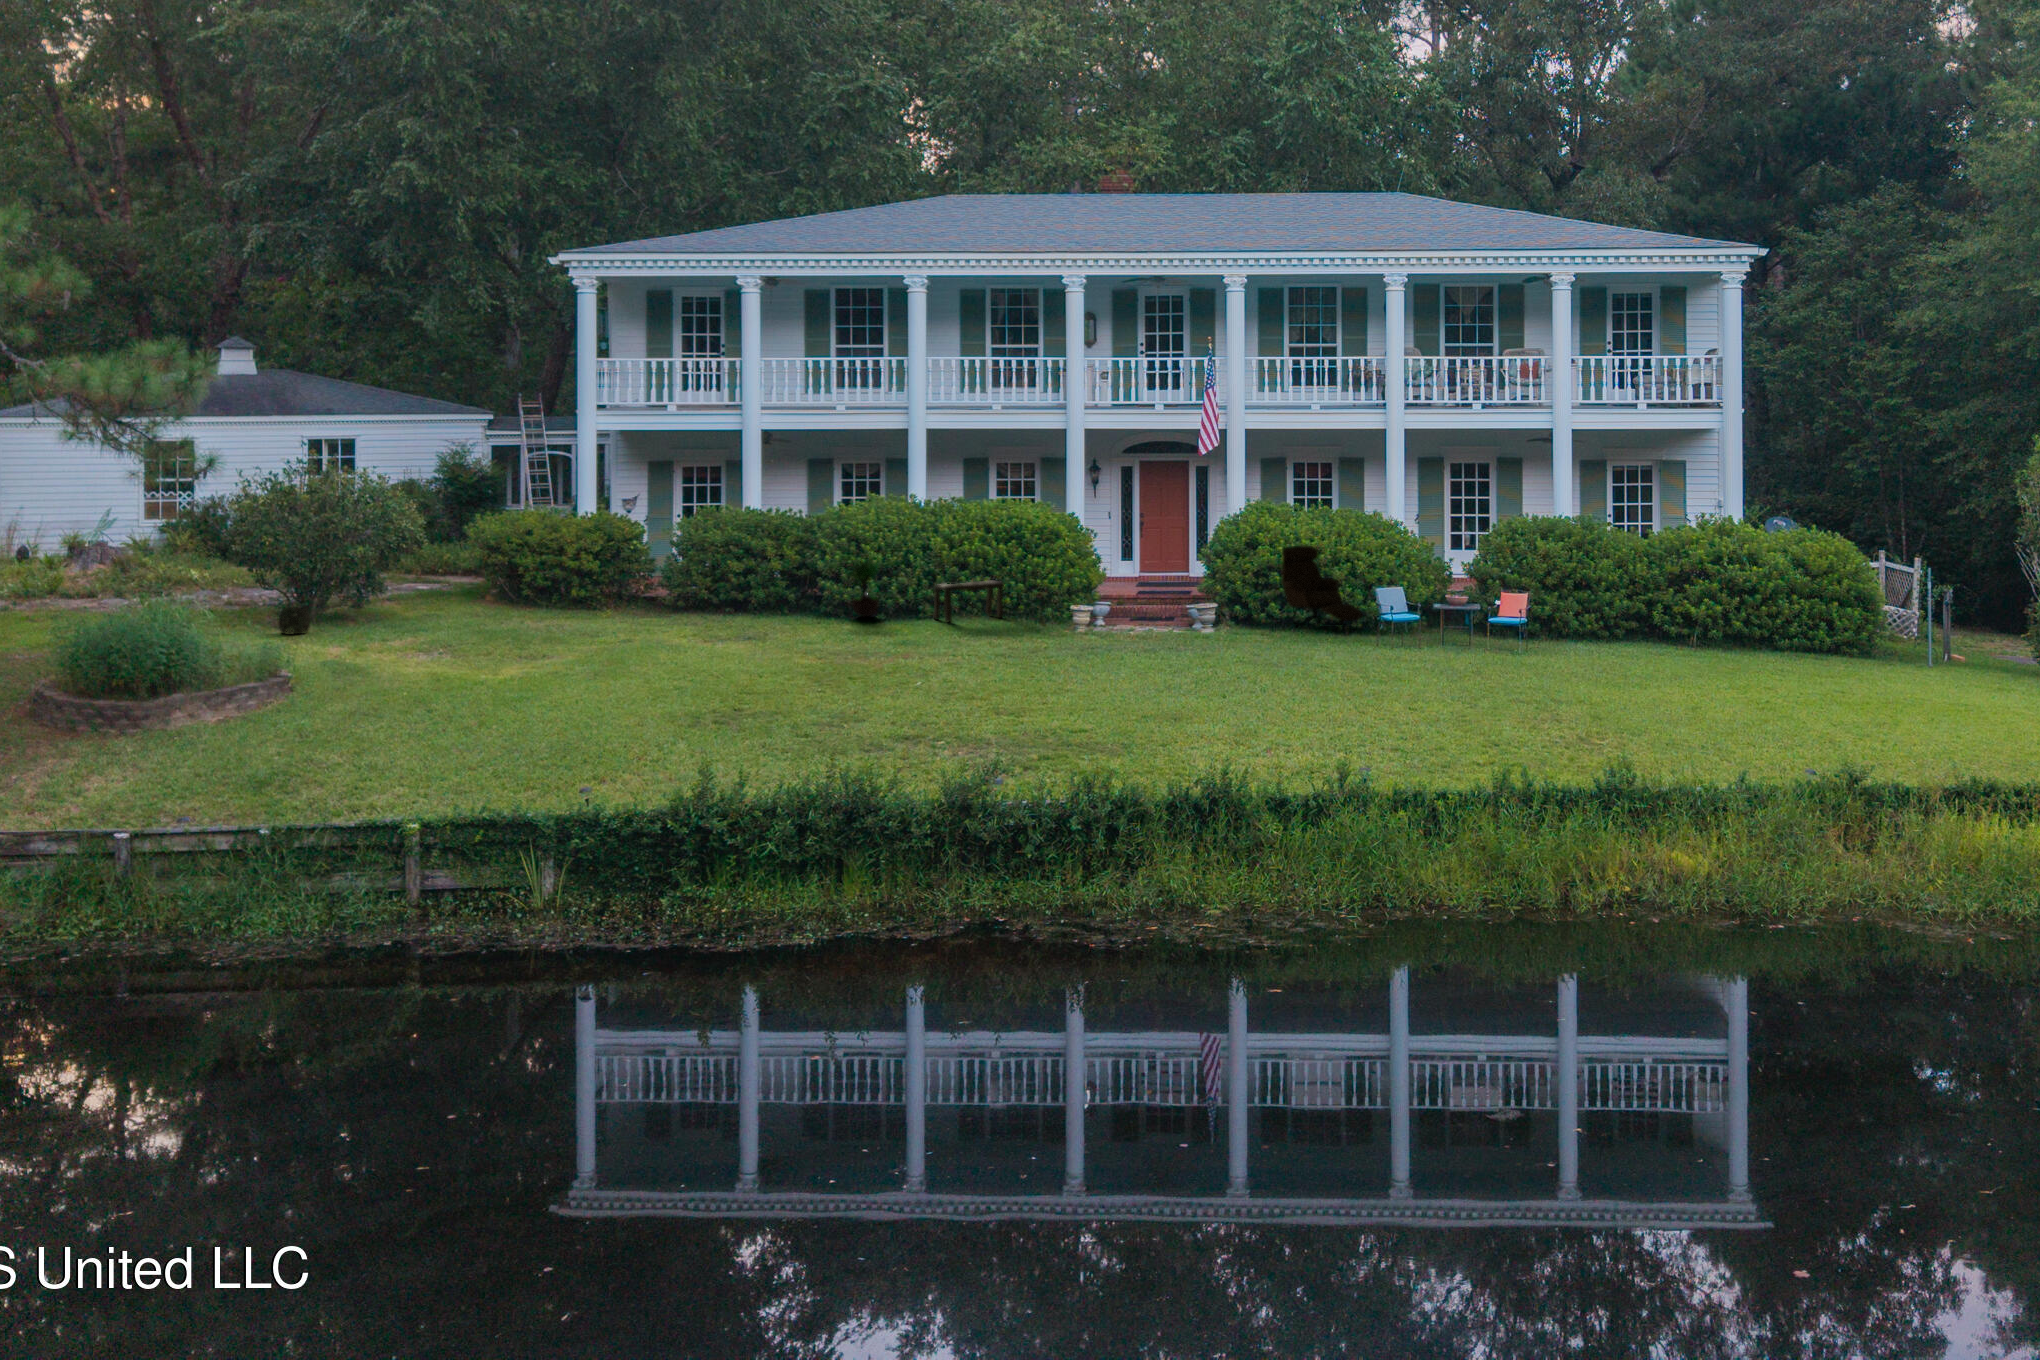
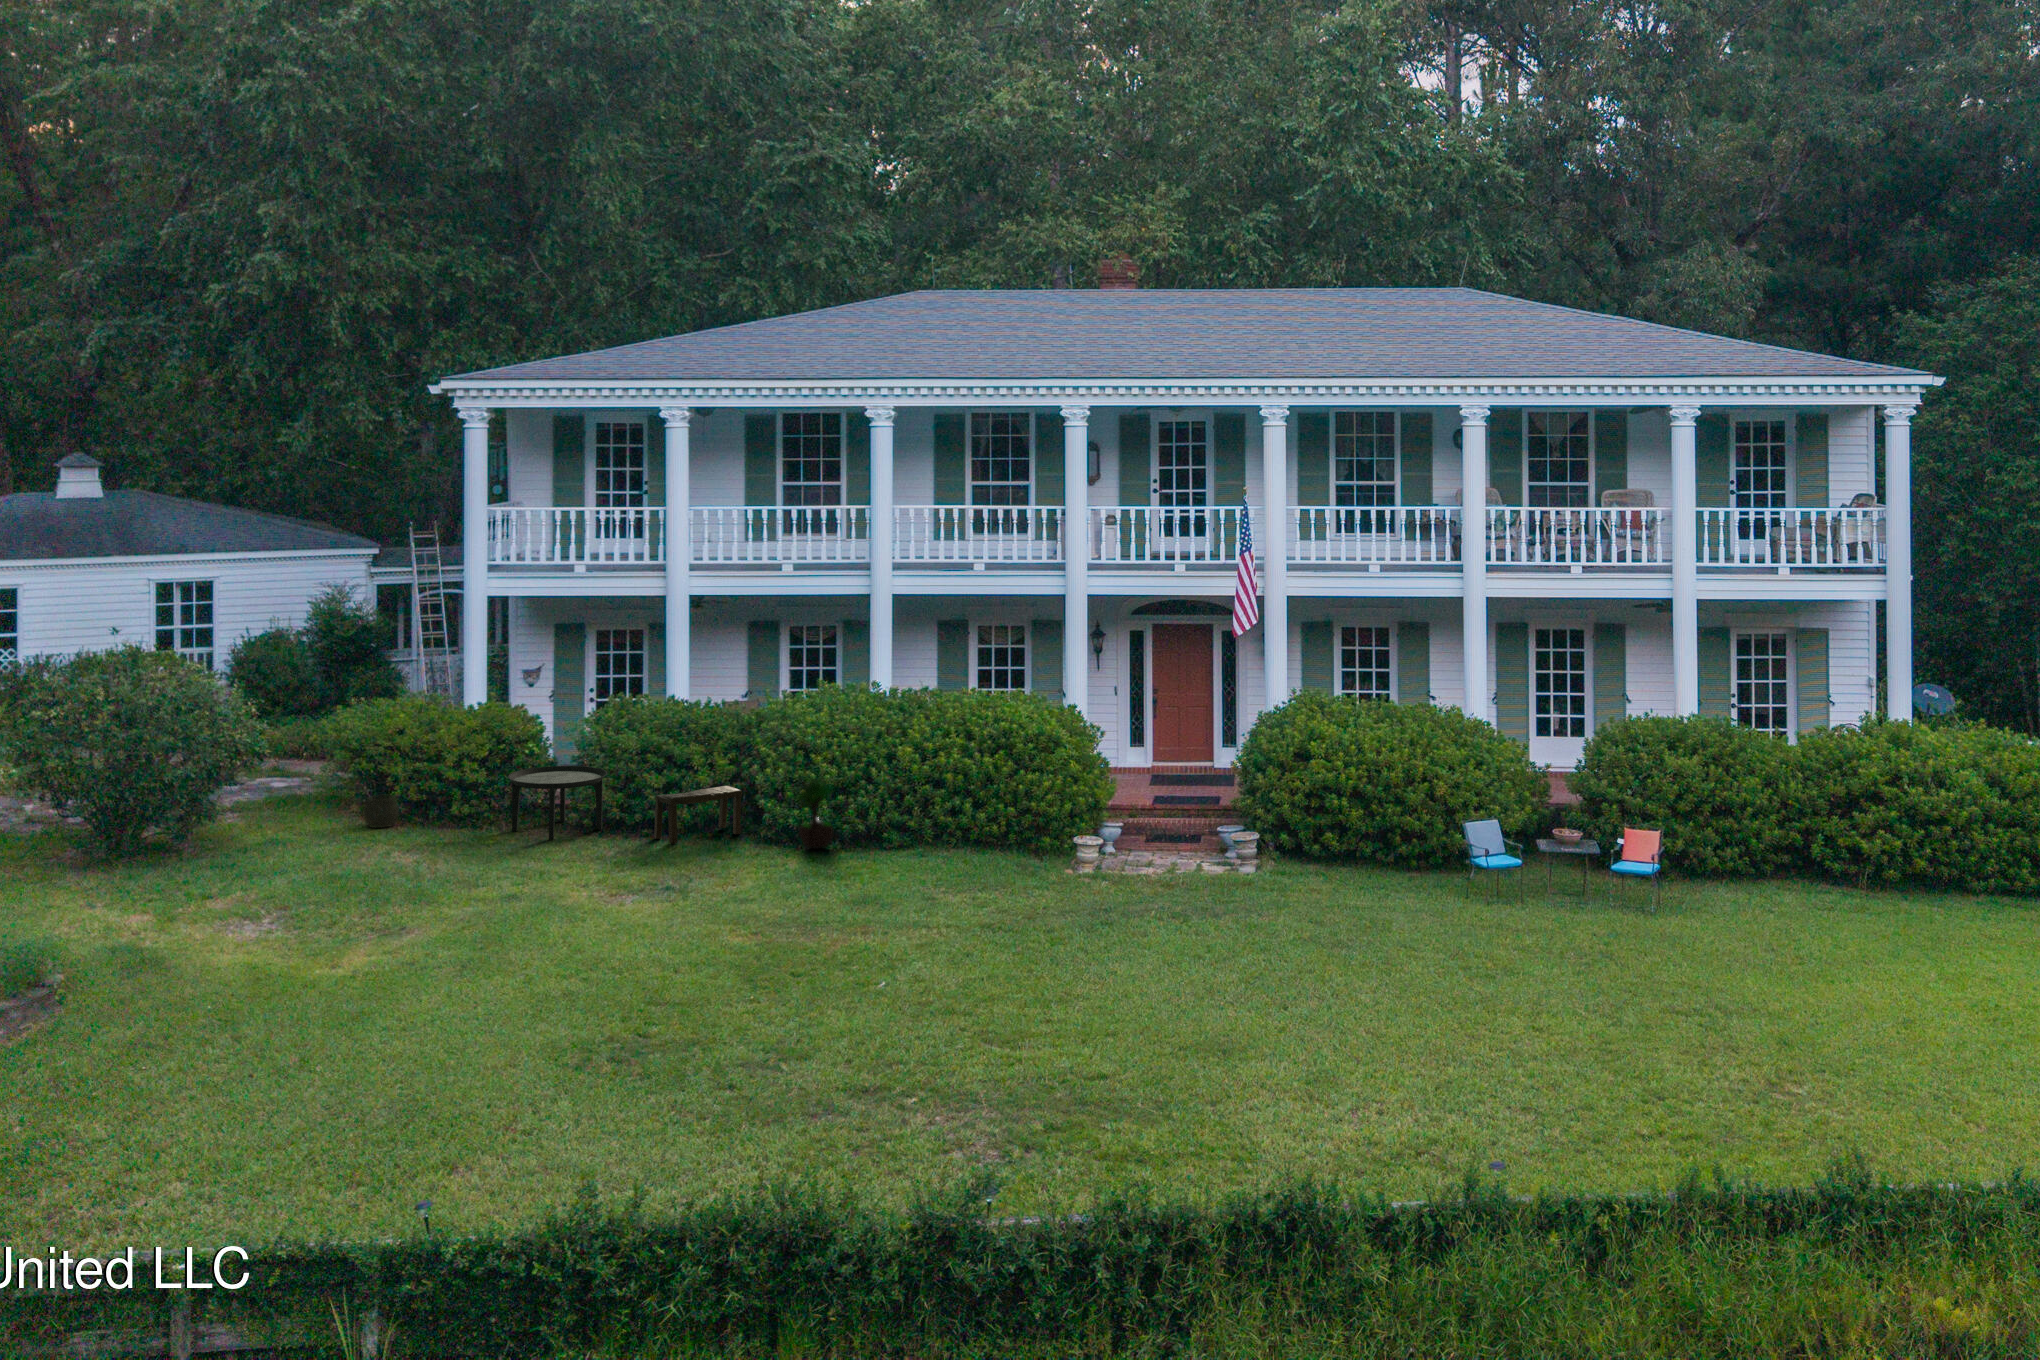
lounge chair: present [1281,546,1363,629] -> none [1340,761,1446,878]
round table: none [617,559,697,612] -> present [508,766,607,840]
bench: present [934,580,1004,622] -> present [654,786,742,844]
woven basket: present [279,607,311,635] -> present [364,795,399,828]

